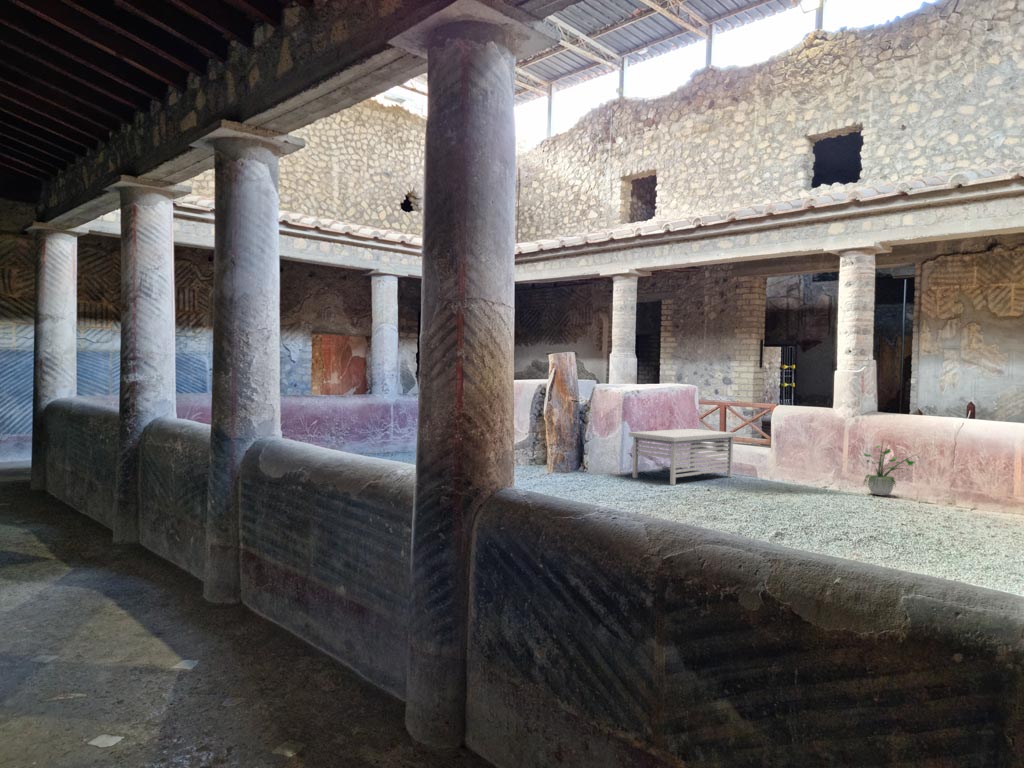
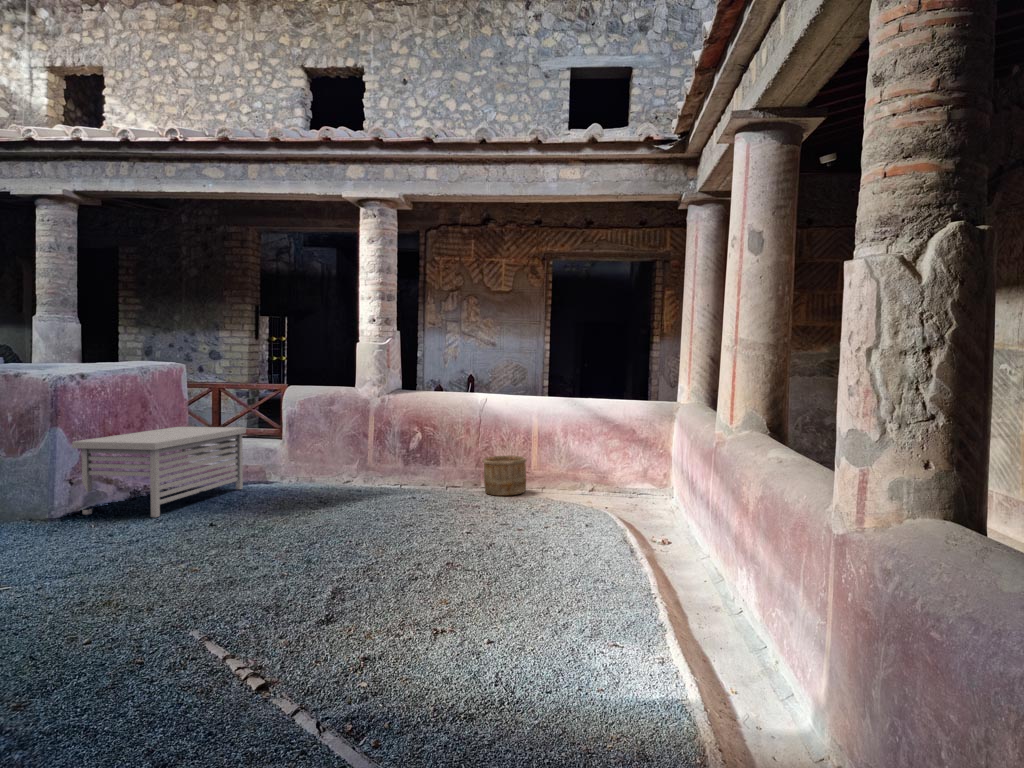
potted plant: present [864,445,915,495] -> none [402,413,465,487]
wooden bucket: none [937,477,986,513] -> present [482,456,527,496]

